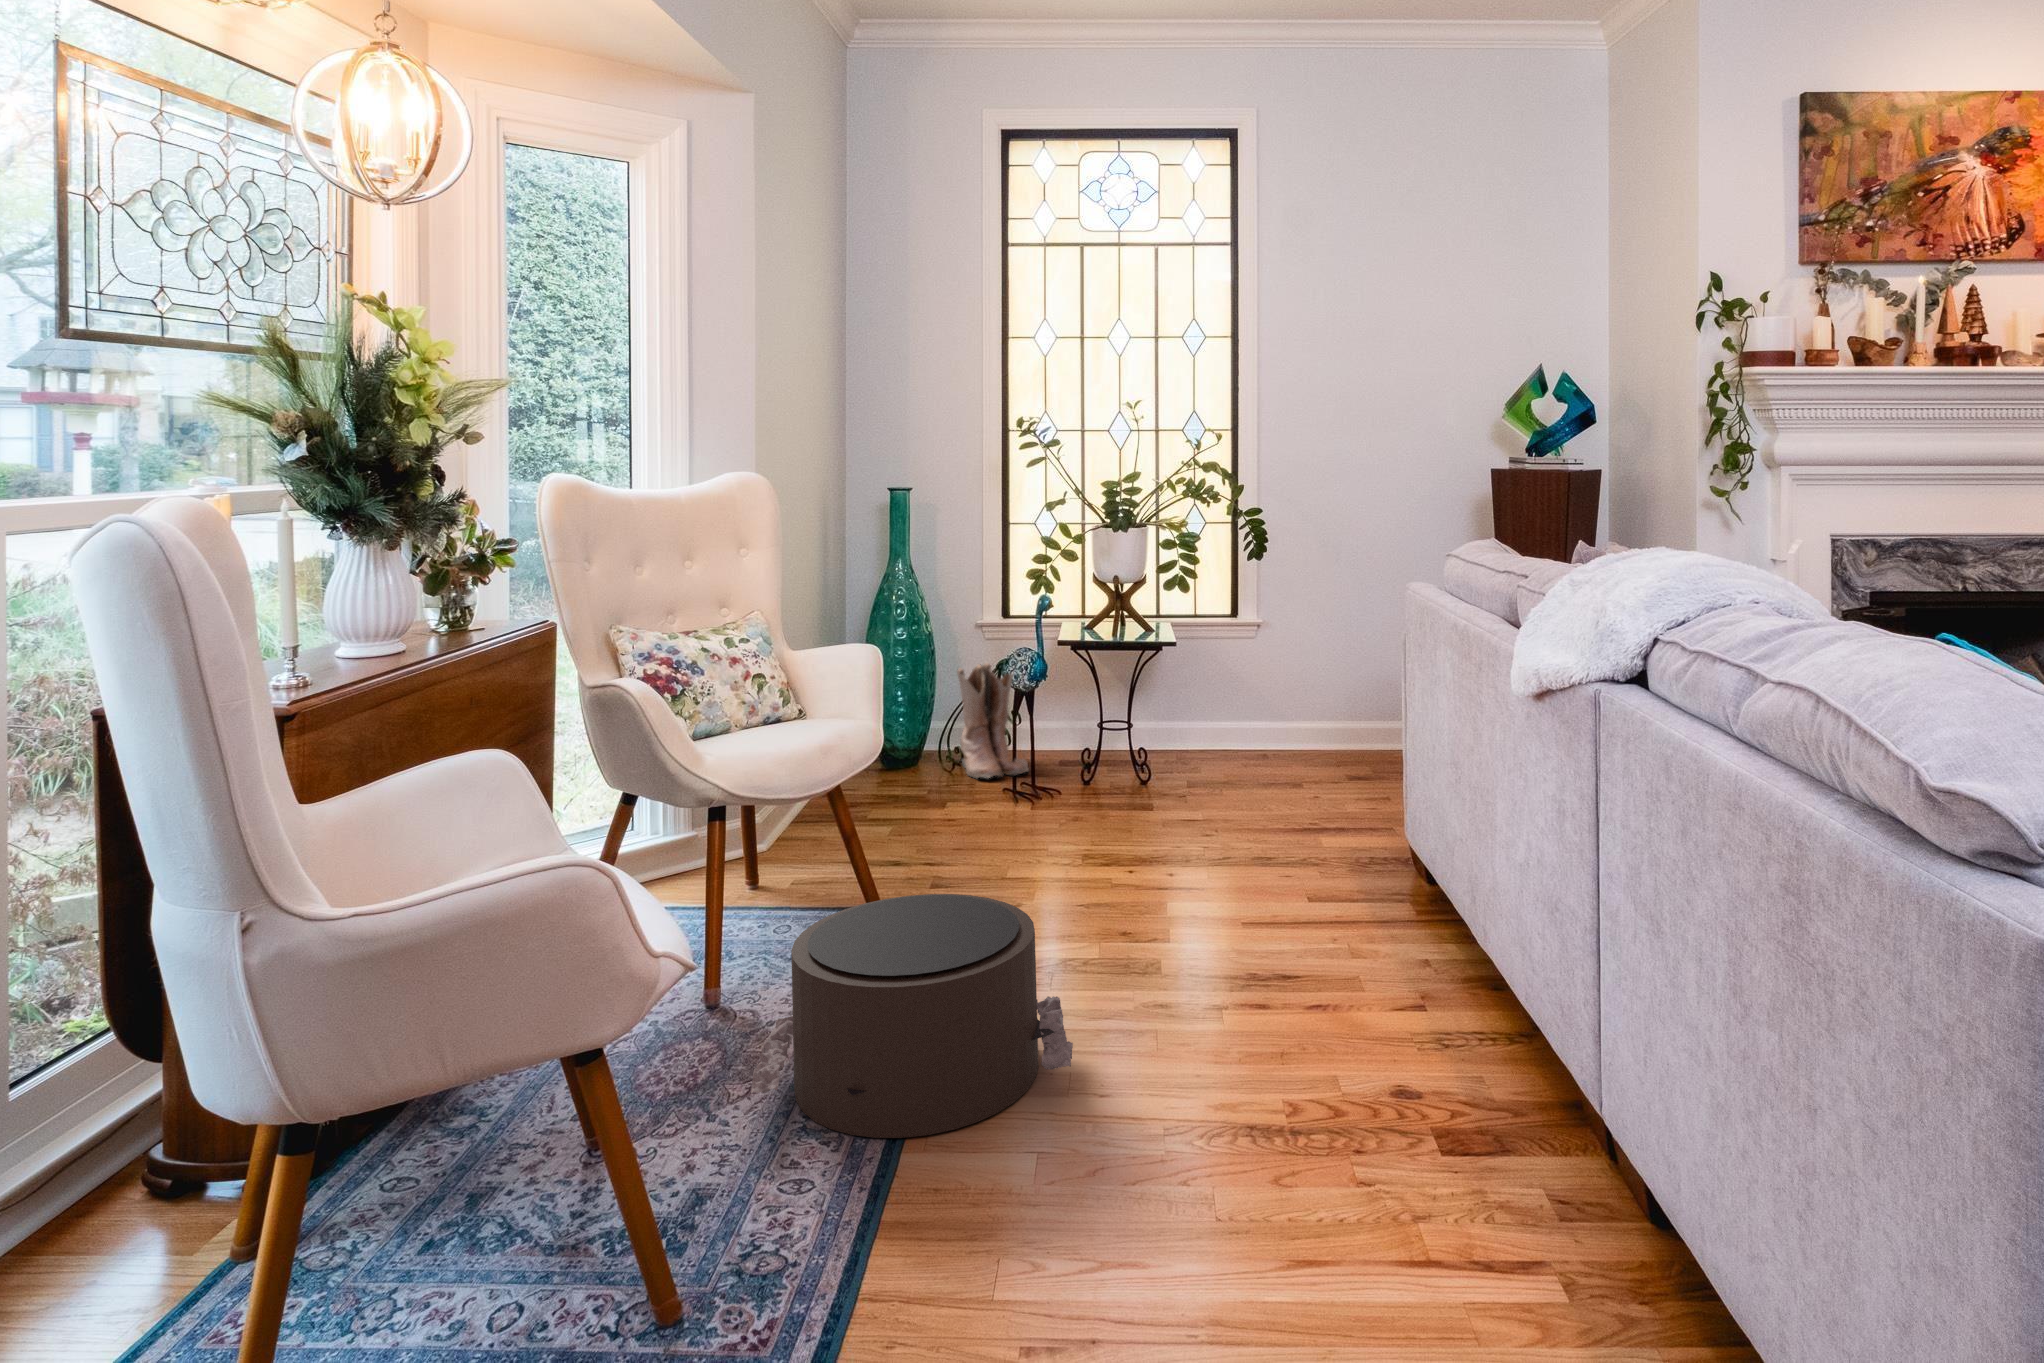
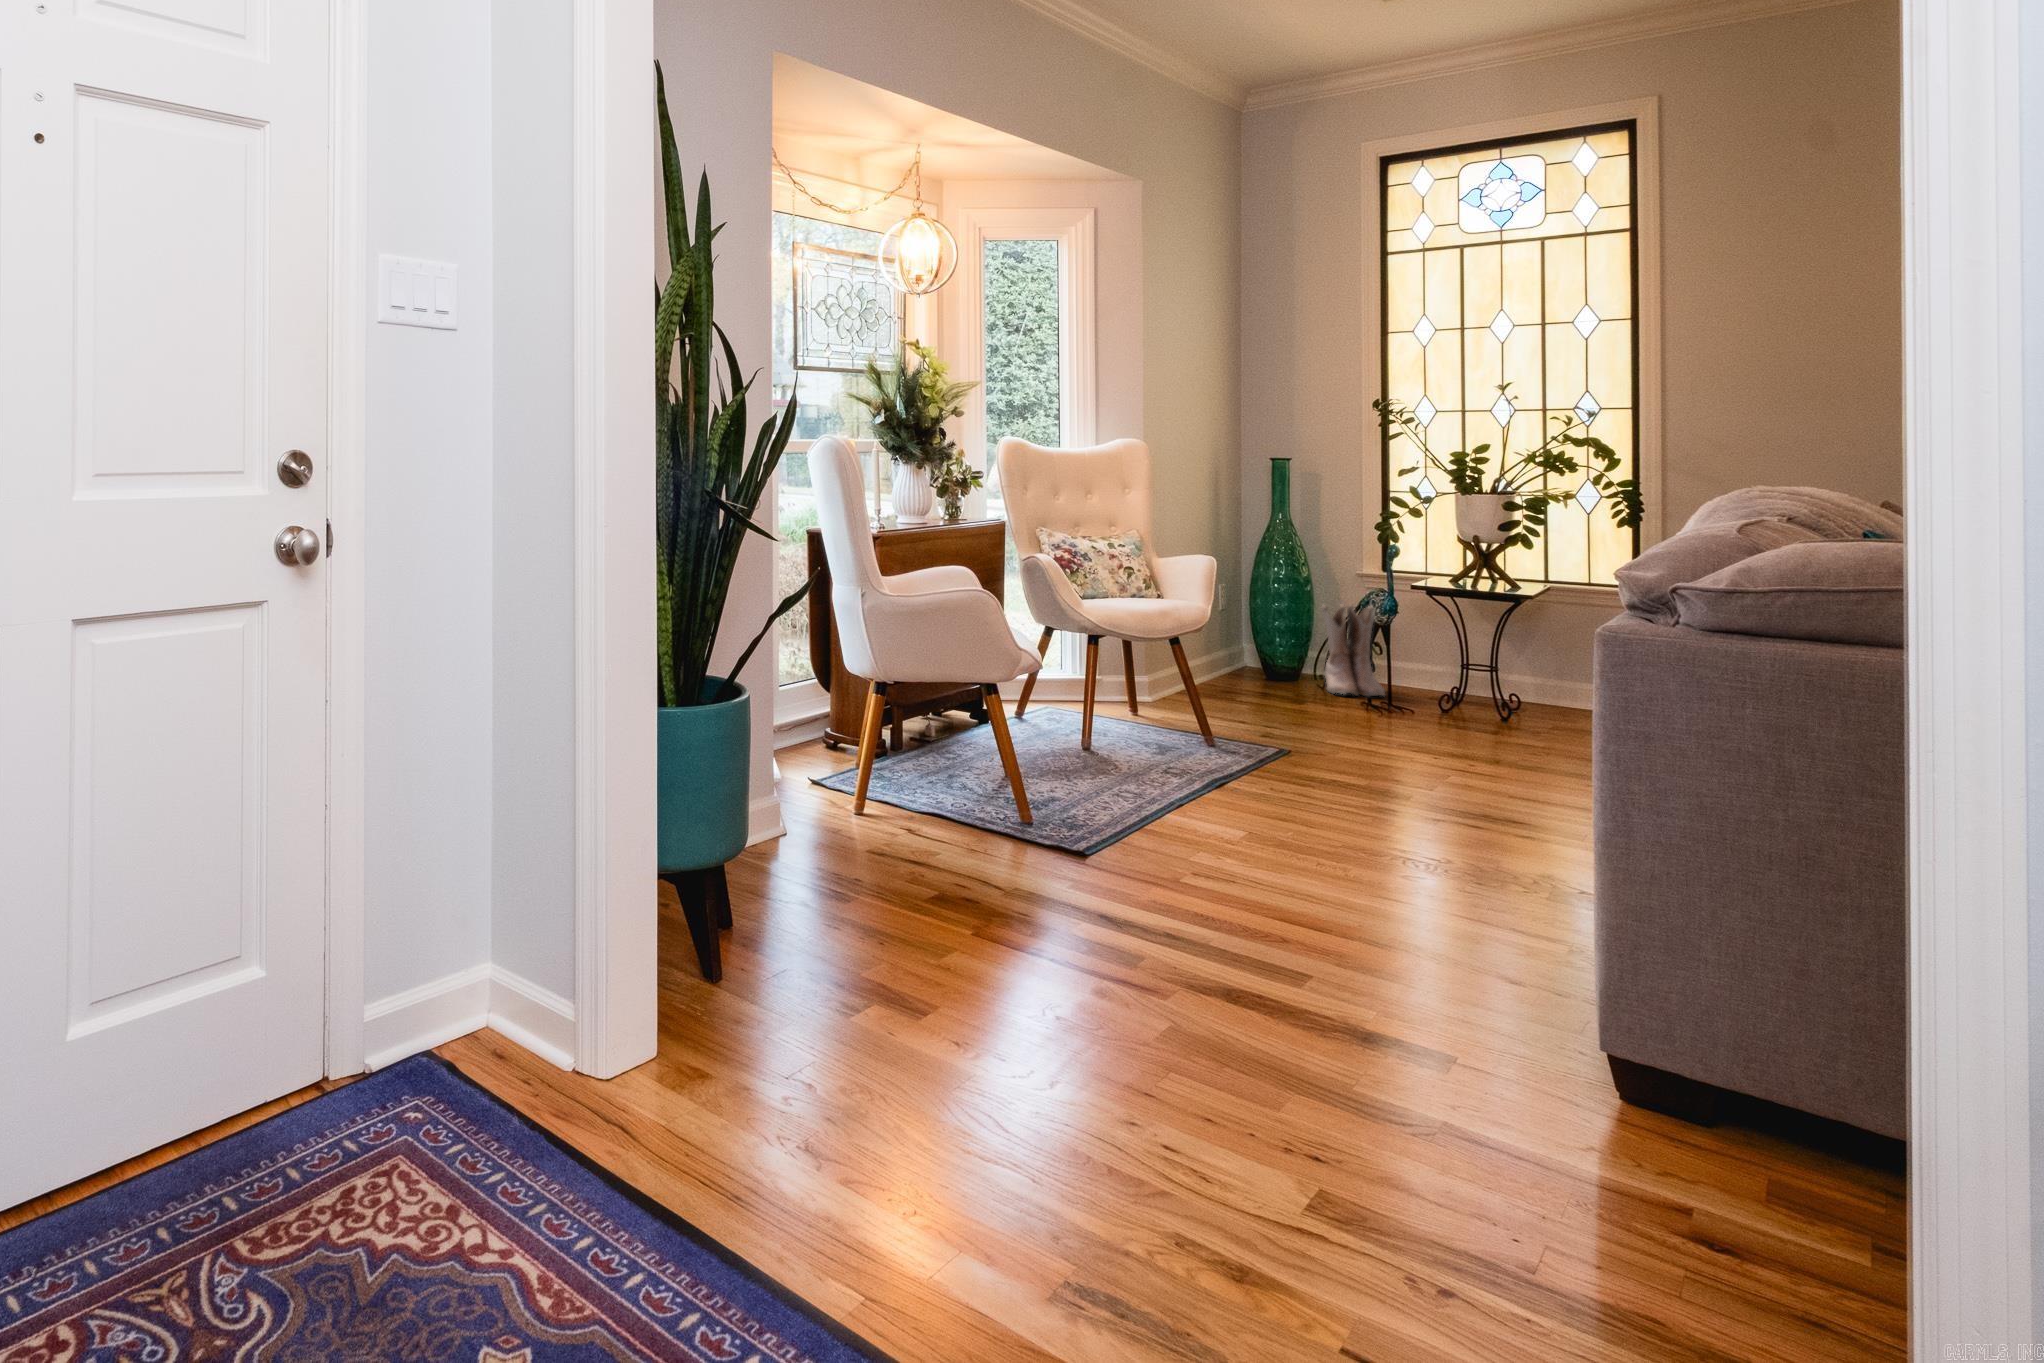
pouf: present [751,894,1073,1138] -> none [1097,700,1302,815]

